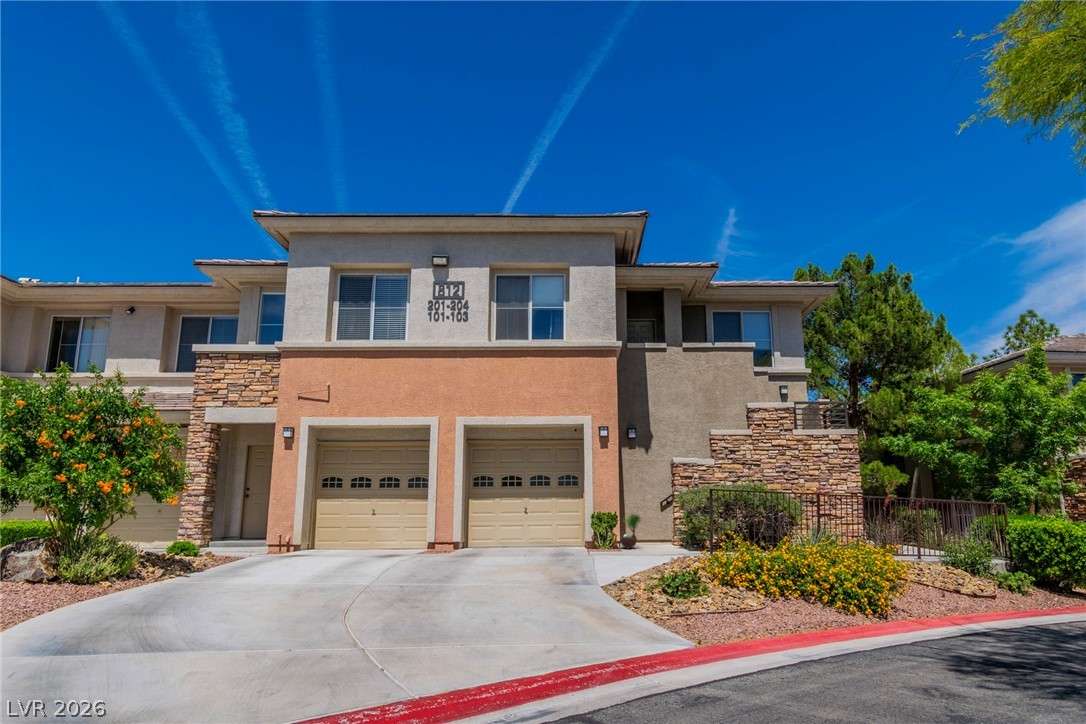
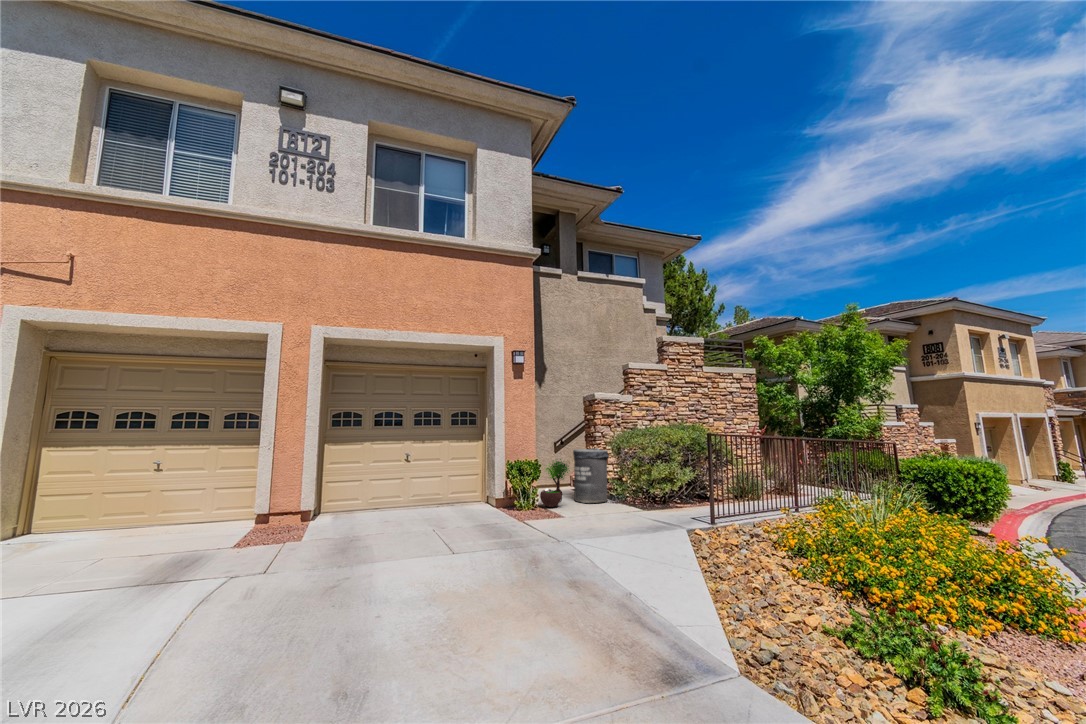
trash can: none [651,505,679,548] -> present [573,448,609,503]

